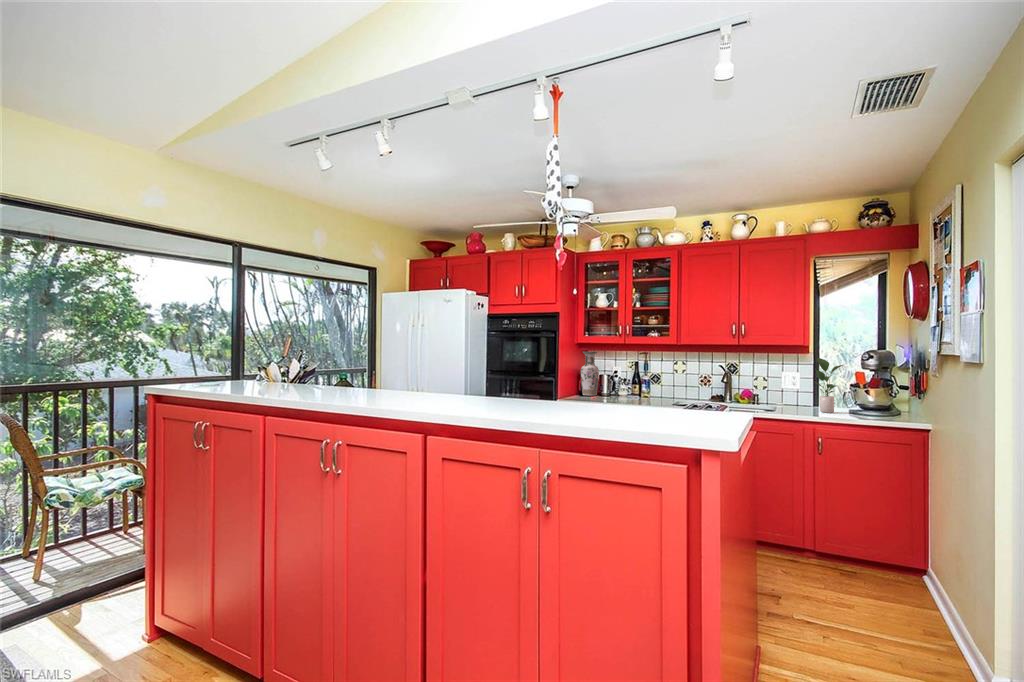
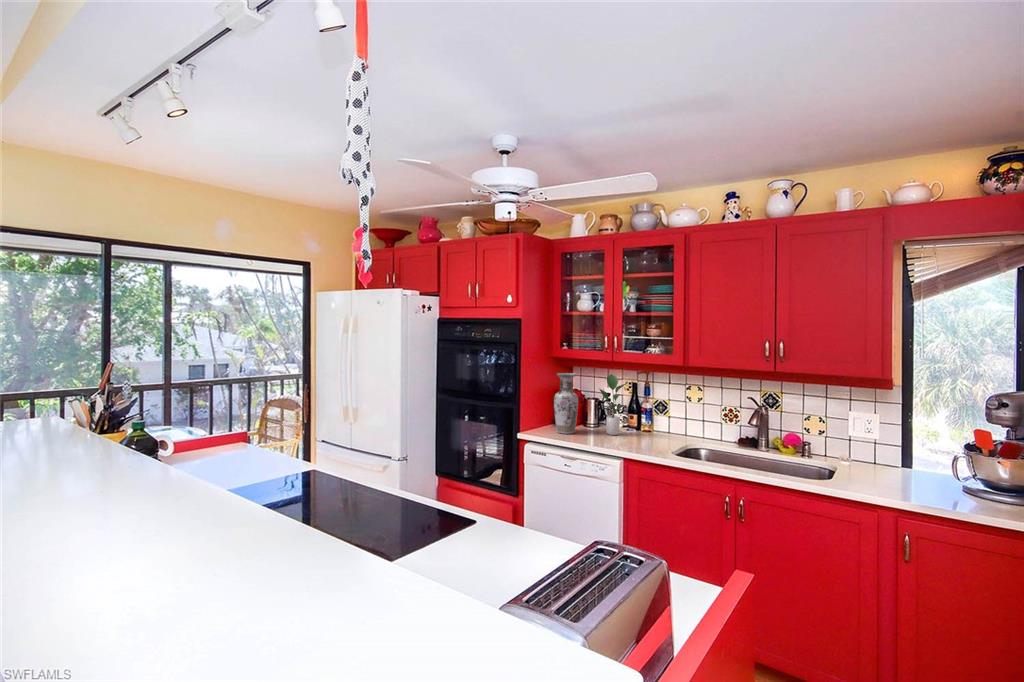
potted plant: present [815,358,843,413] -> present [600,374,626,435]

